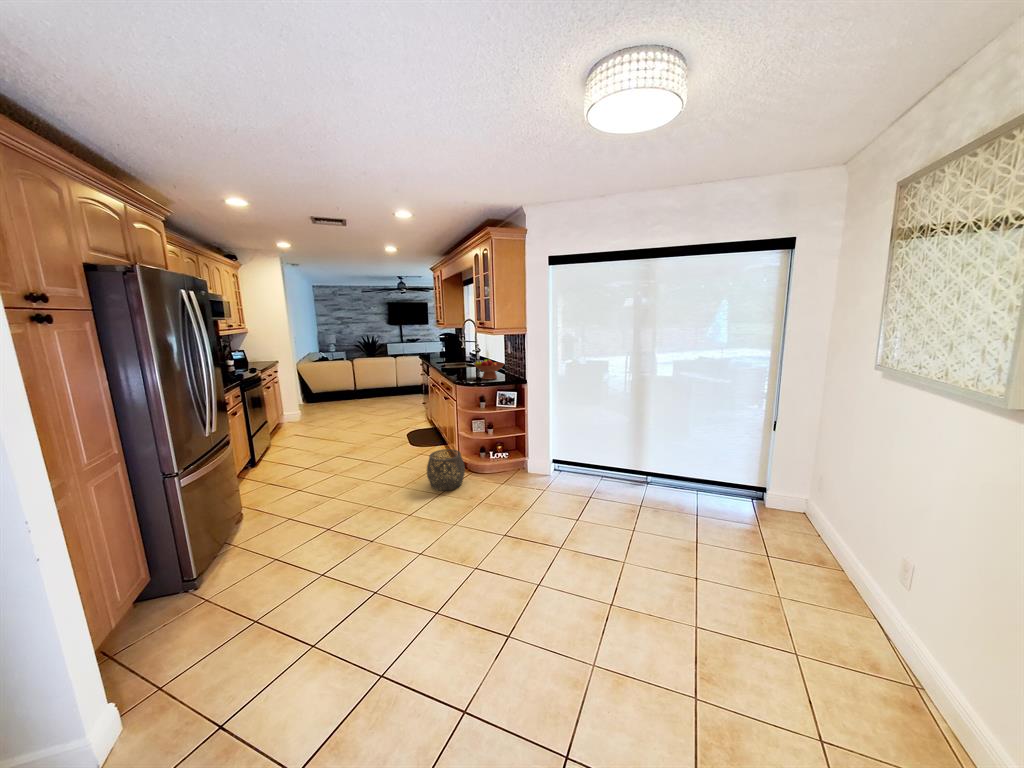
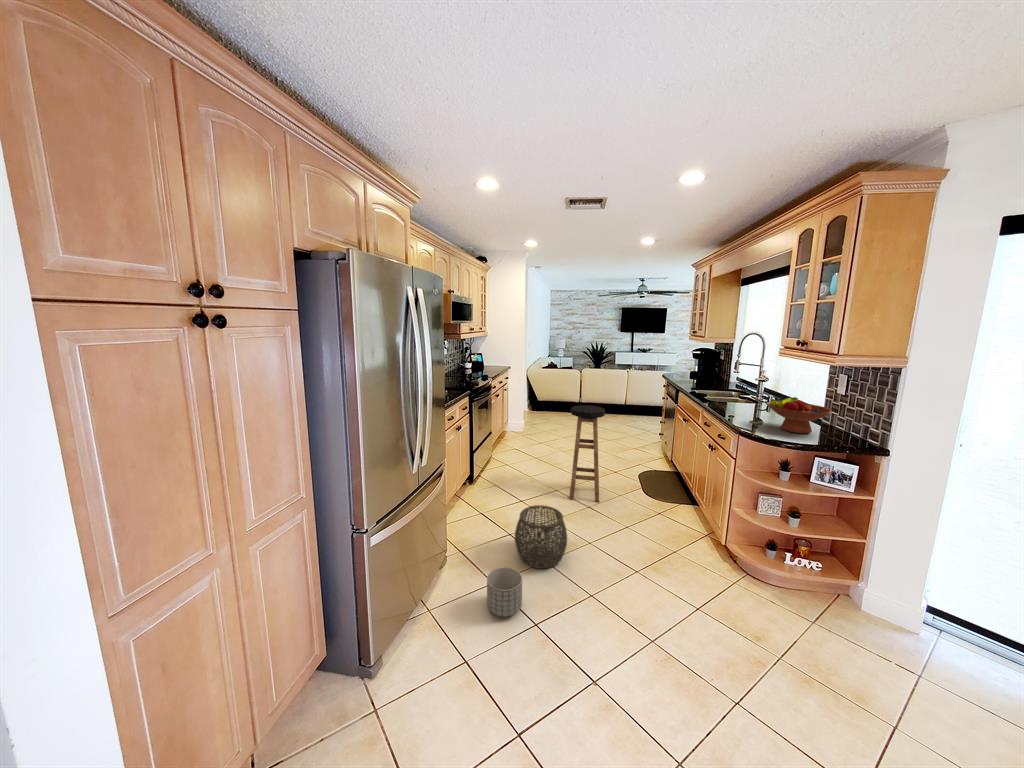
bar stool: none [344,383,377,460] -> present [570,405,605,502]
woven basket: present [427,449,465,491] -> present [515,505,567,569]
planter: none [288,501,320,534] -> present [487,567,522,617]

